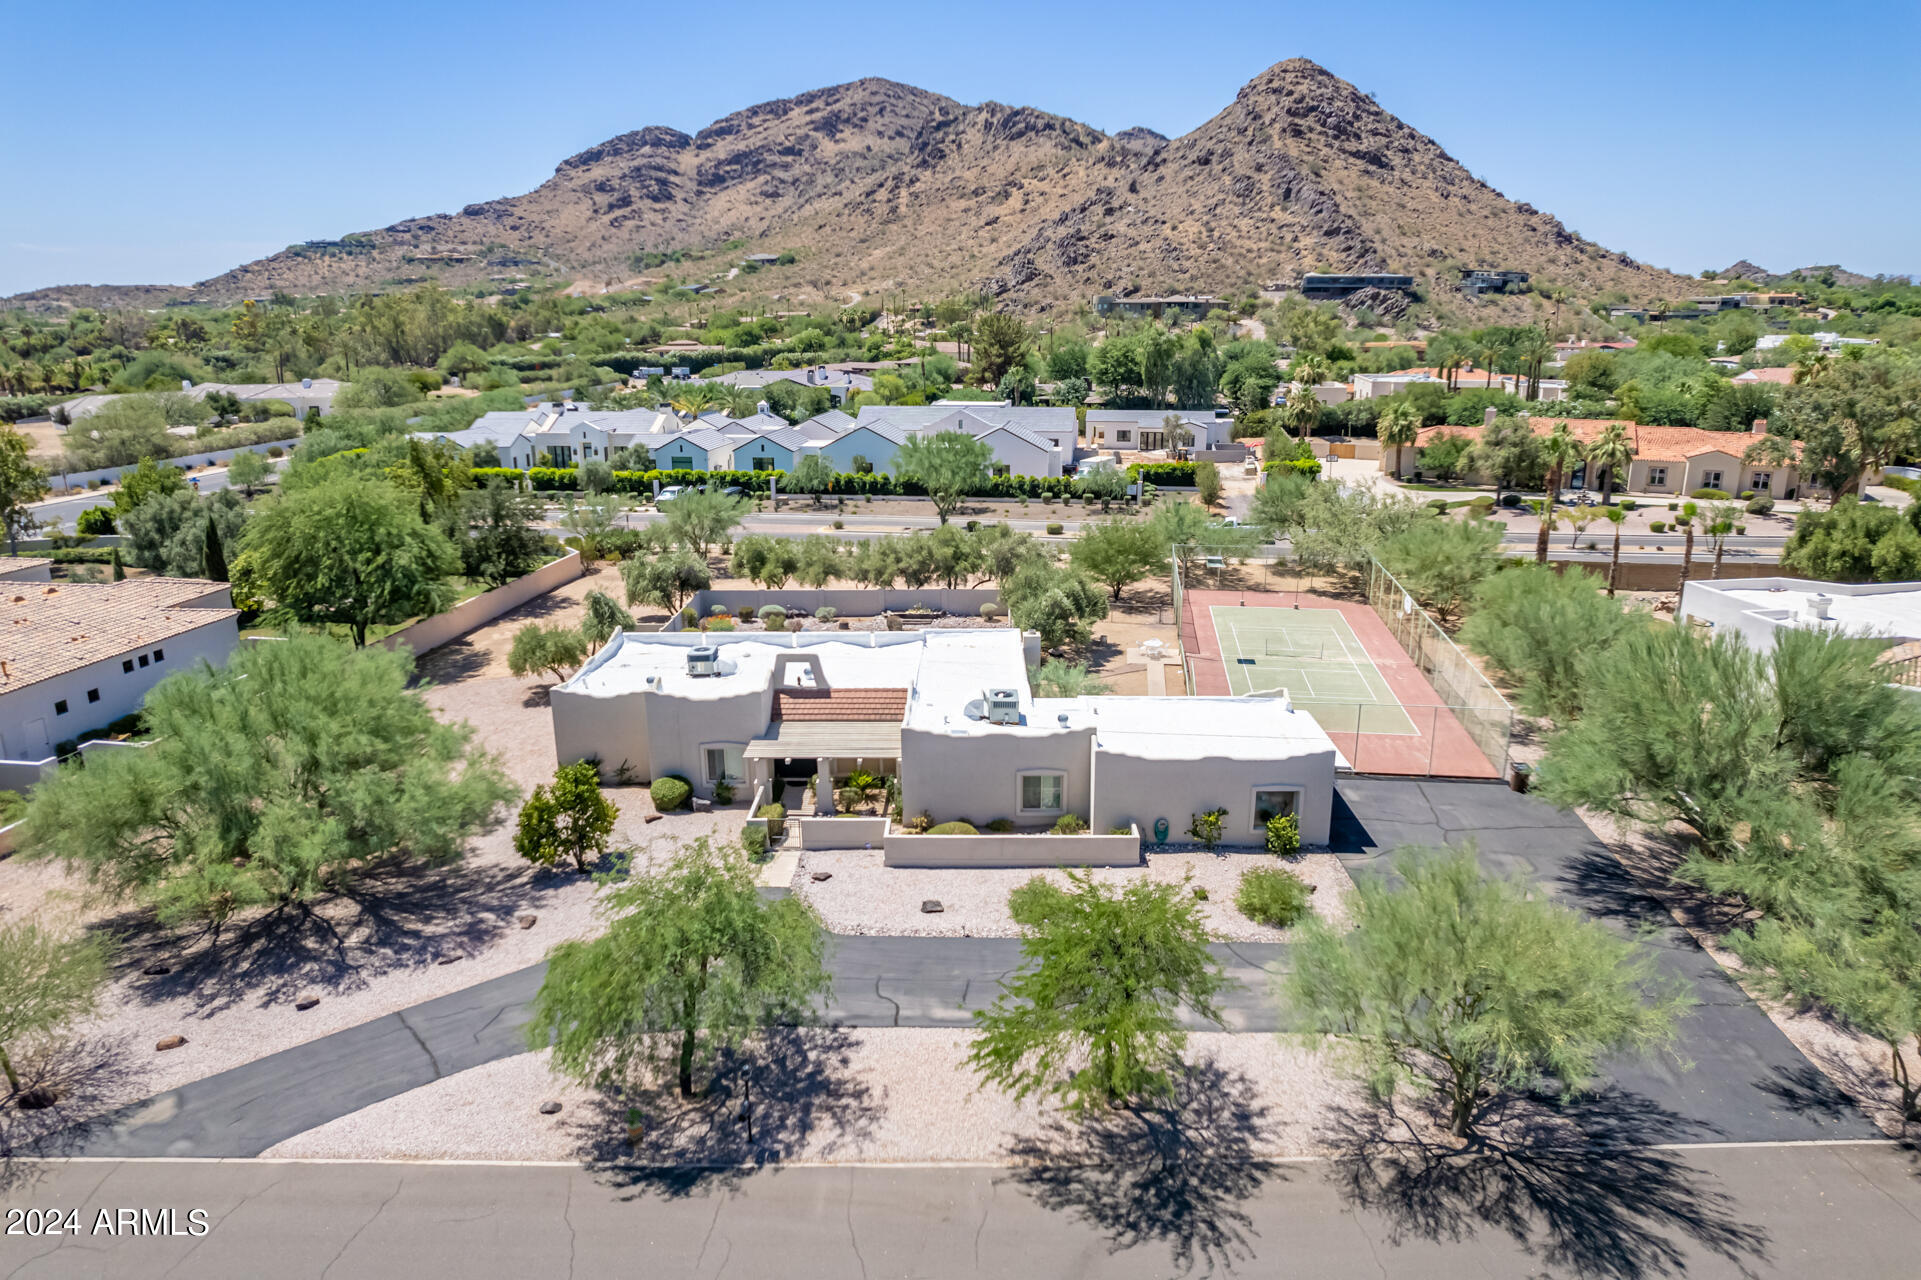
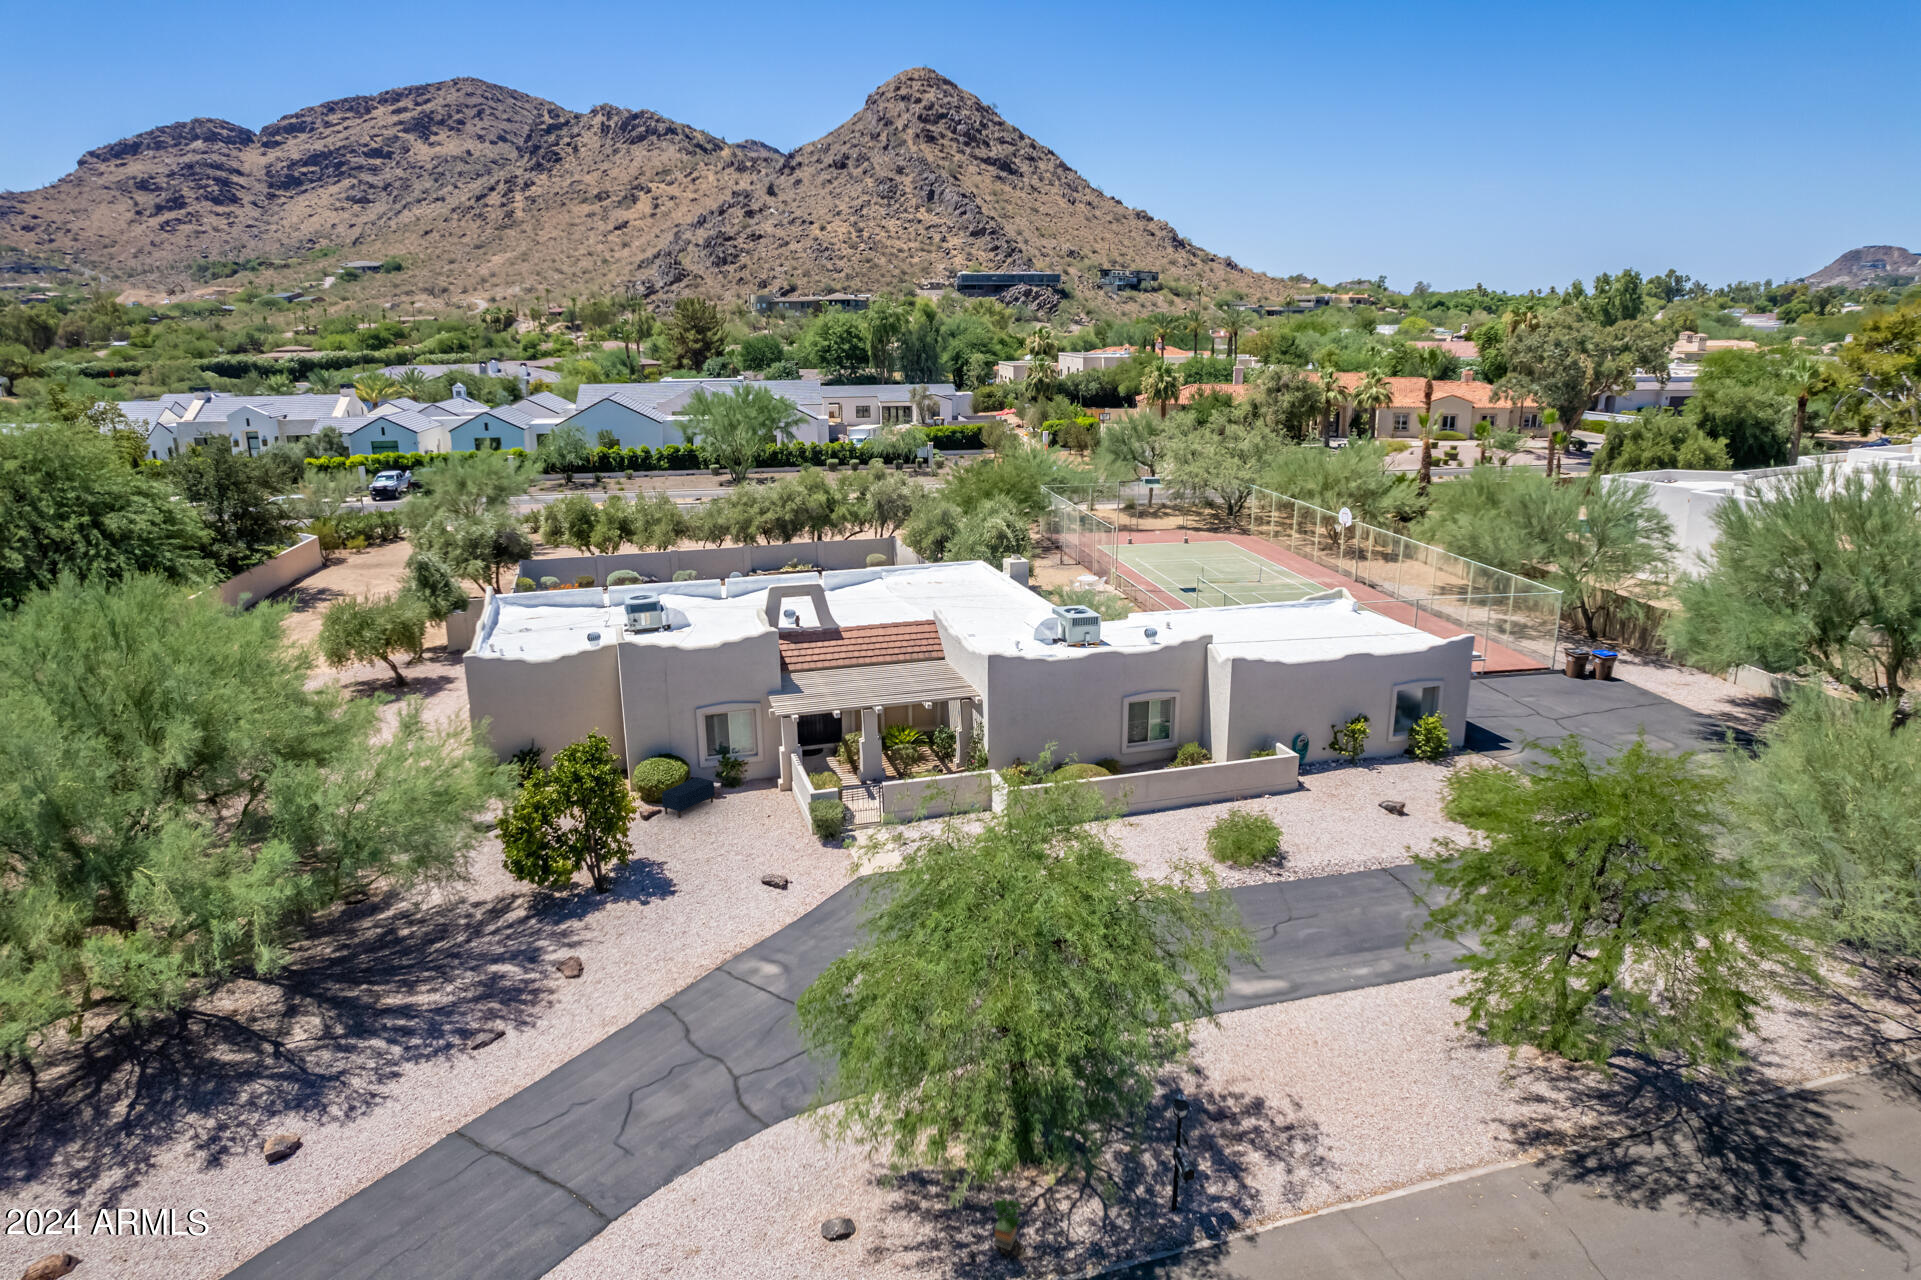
bench: none [662,797,704,827] -> present [662,777,715,818]

